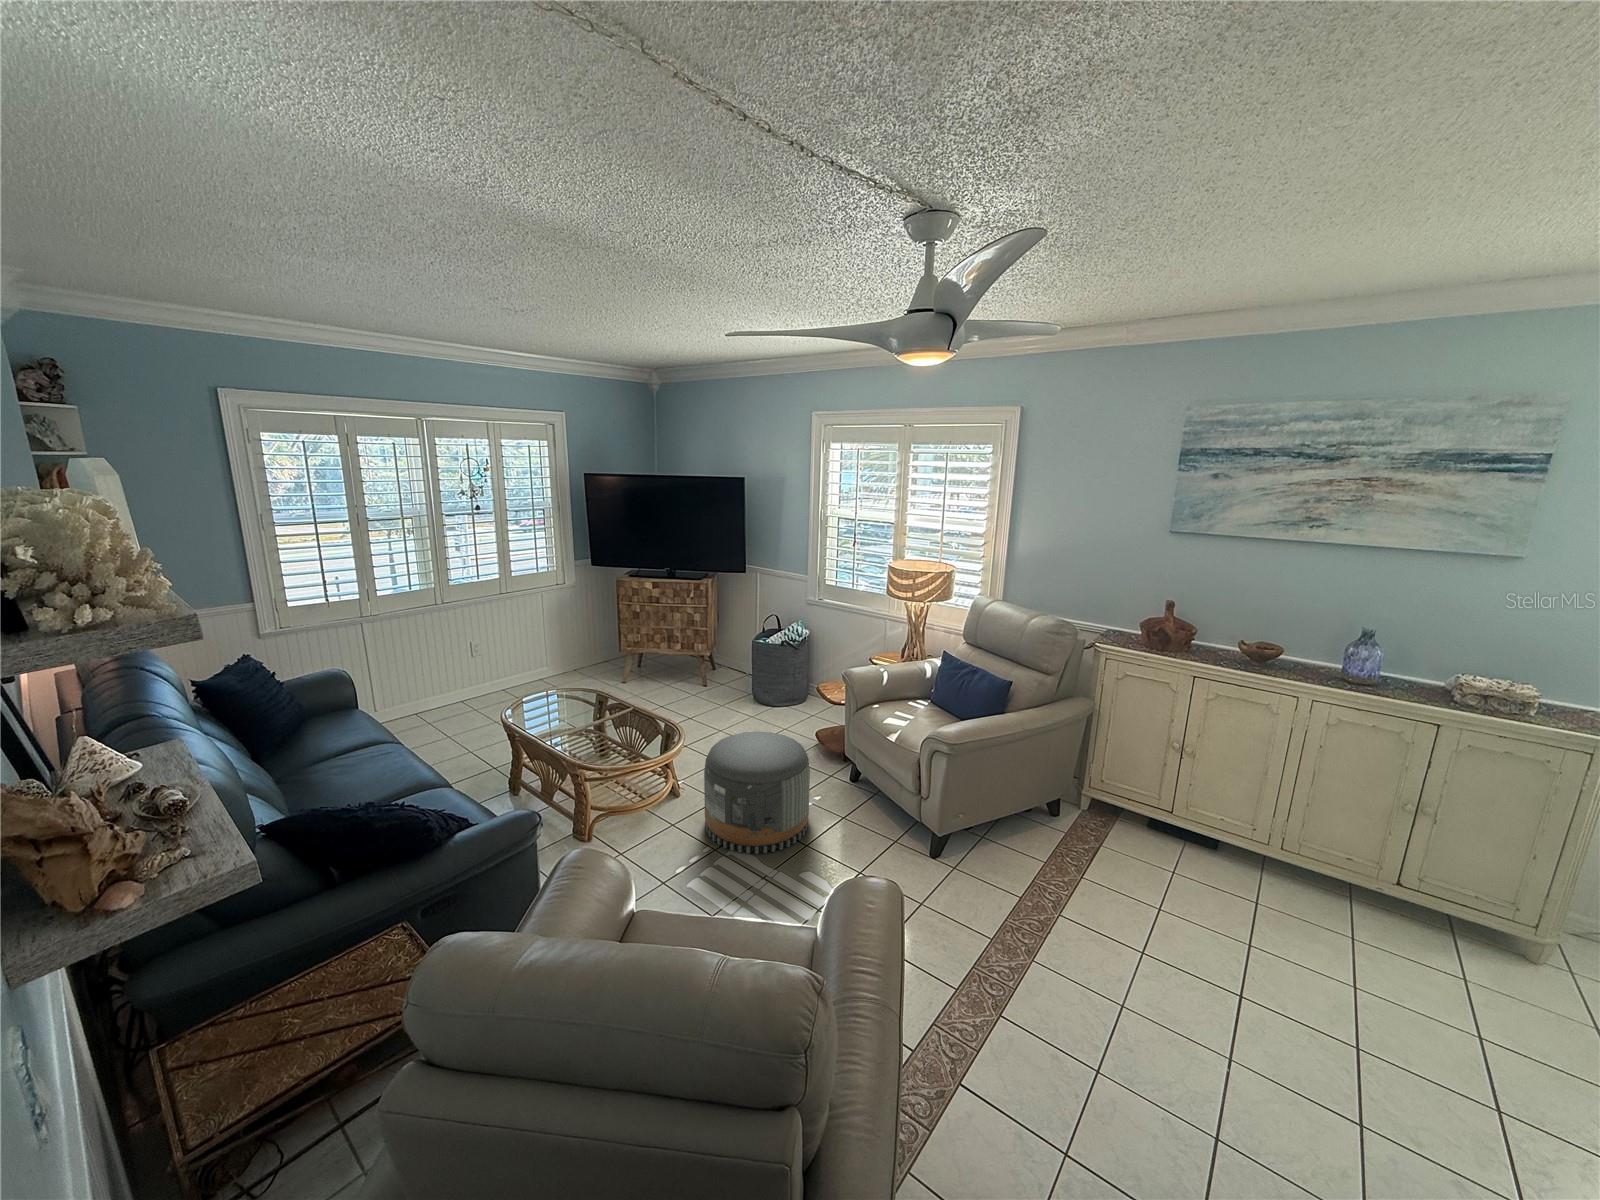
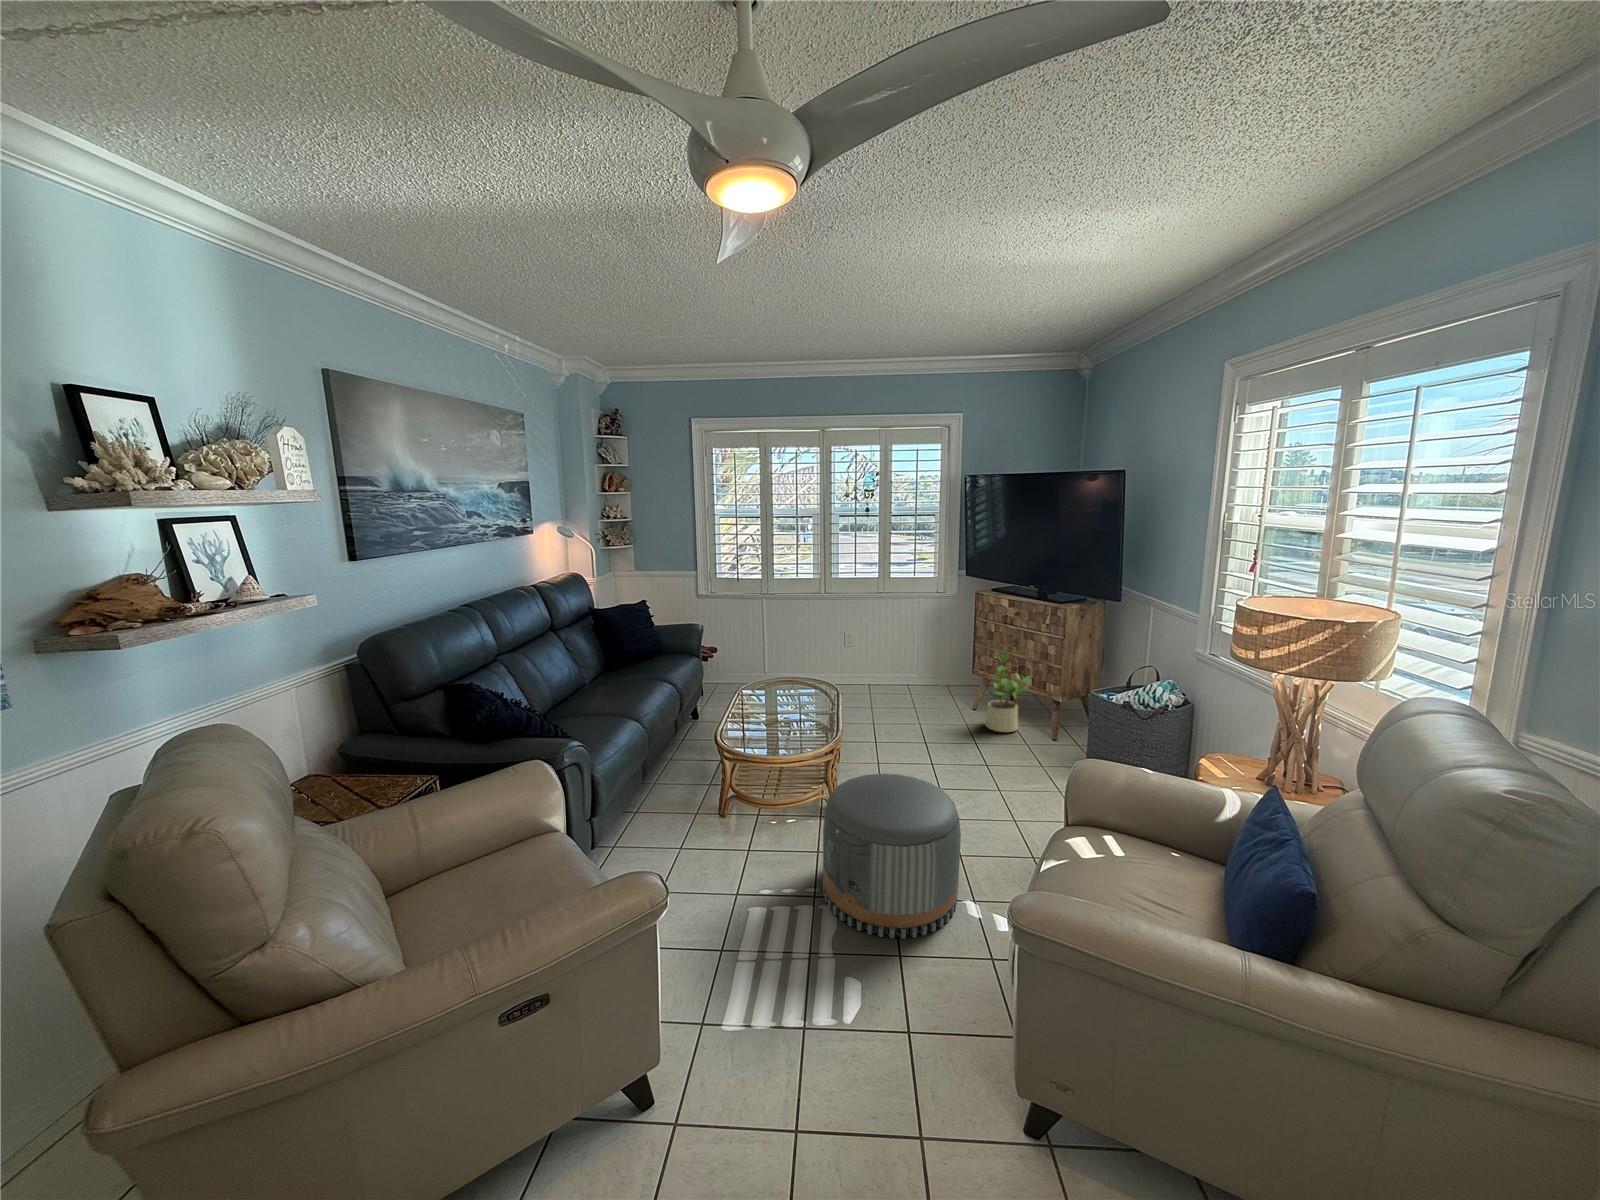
potted plant: none [656,625,689,693] -> present [985,651,1030,732]

